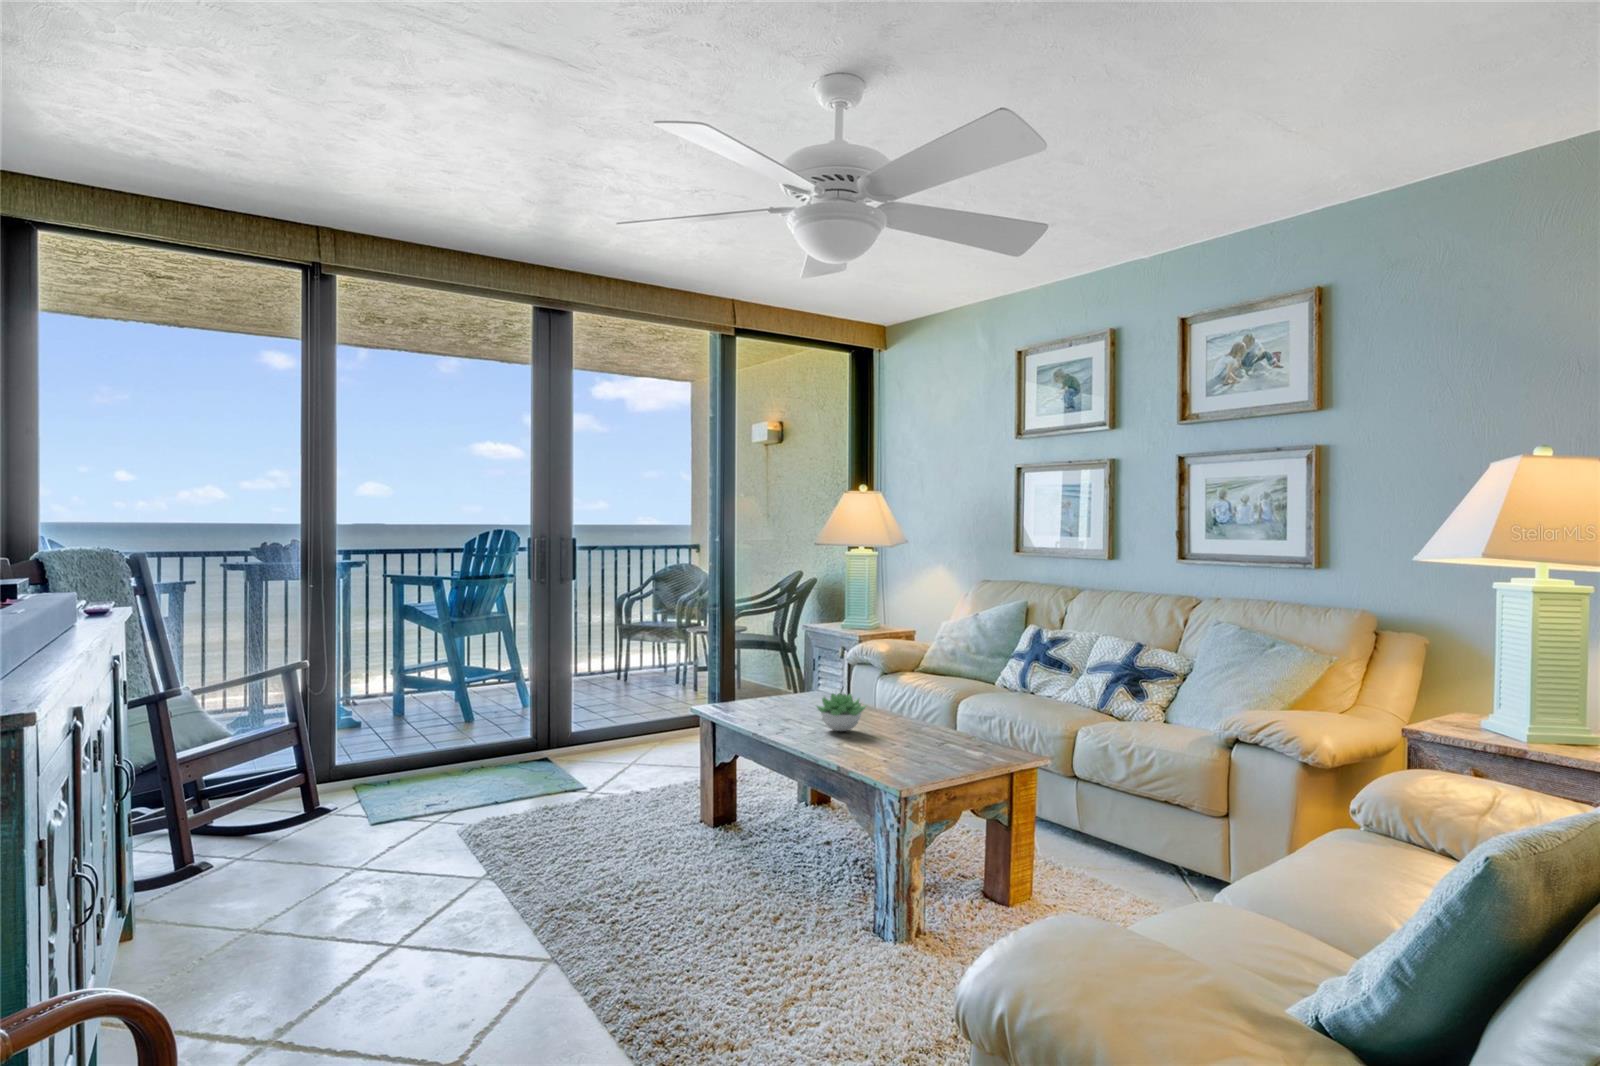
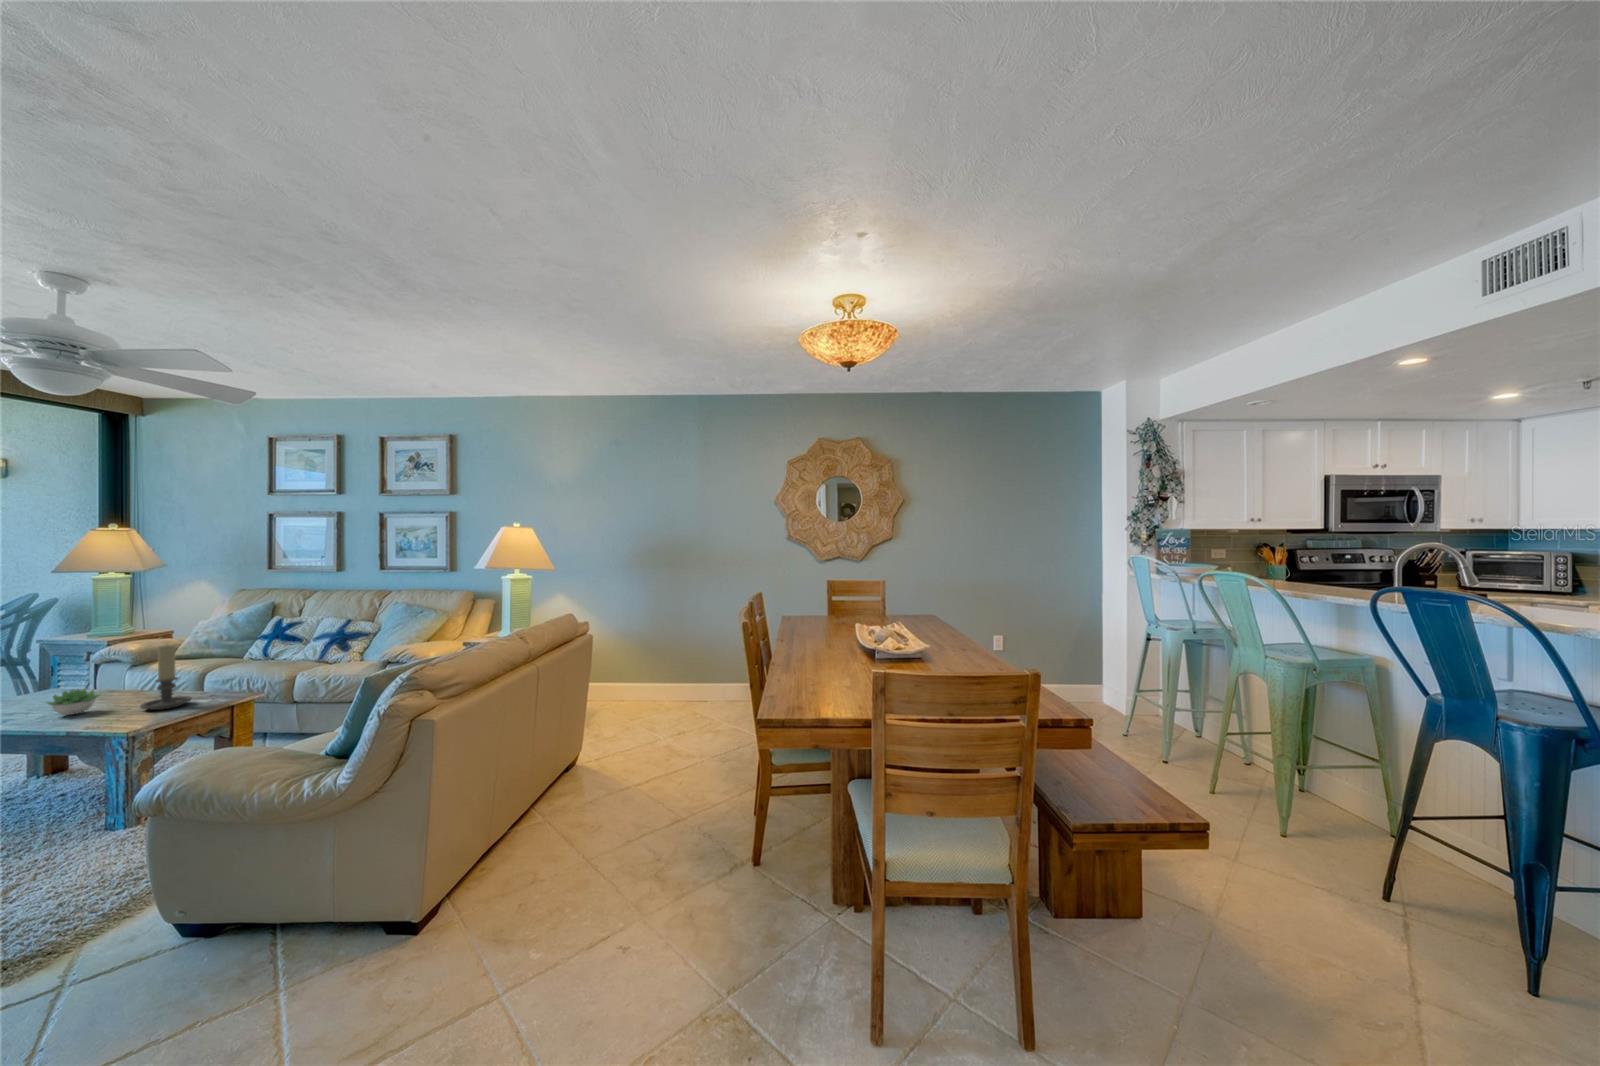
candle holder: none [907,642,965,752] -> present [140,644,192,710]

